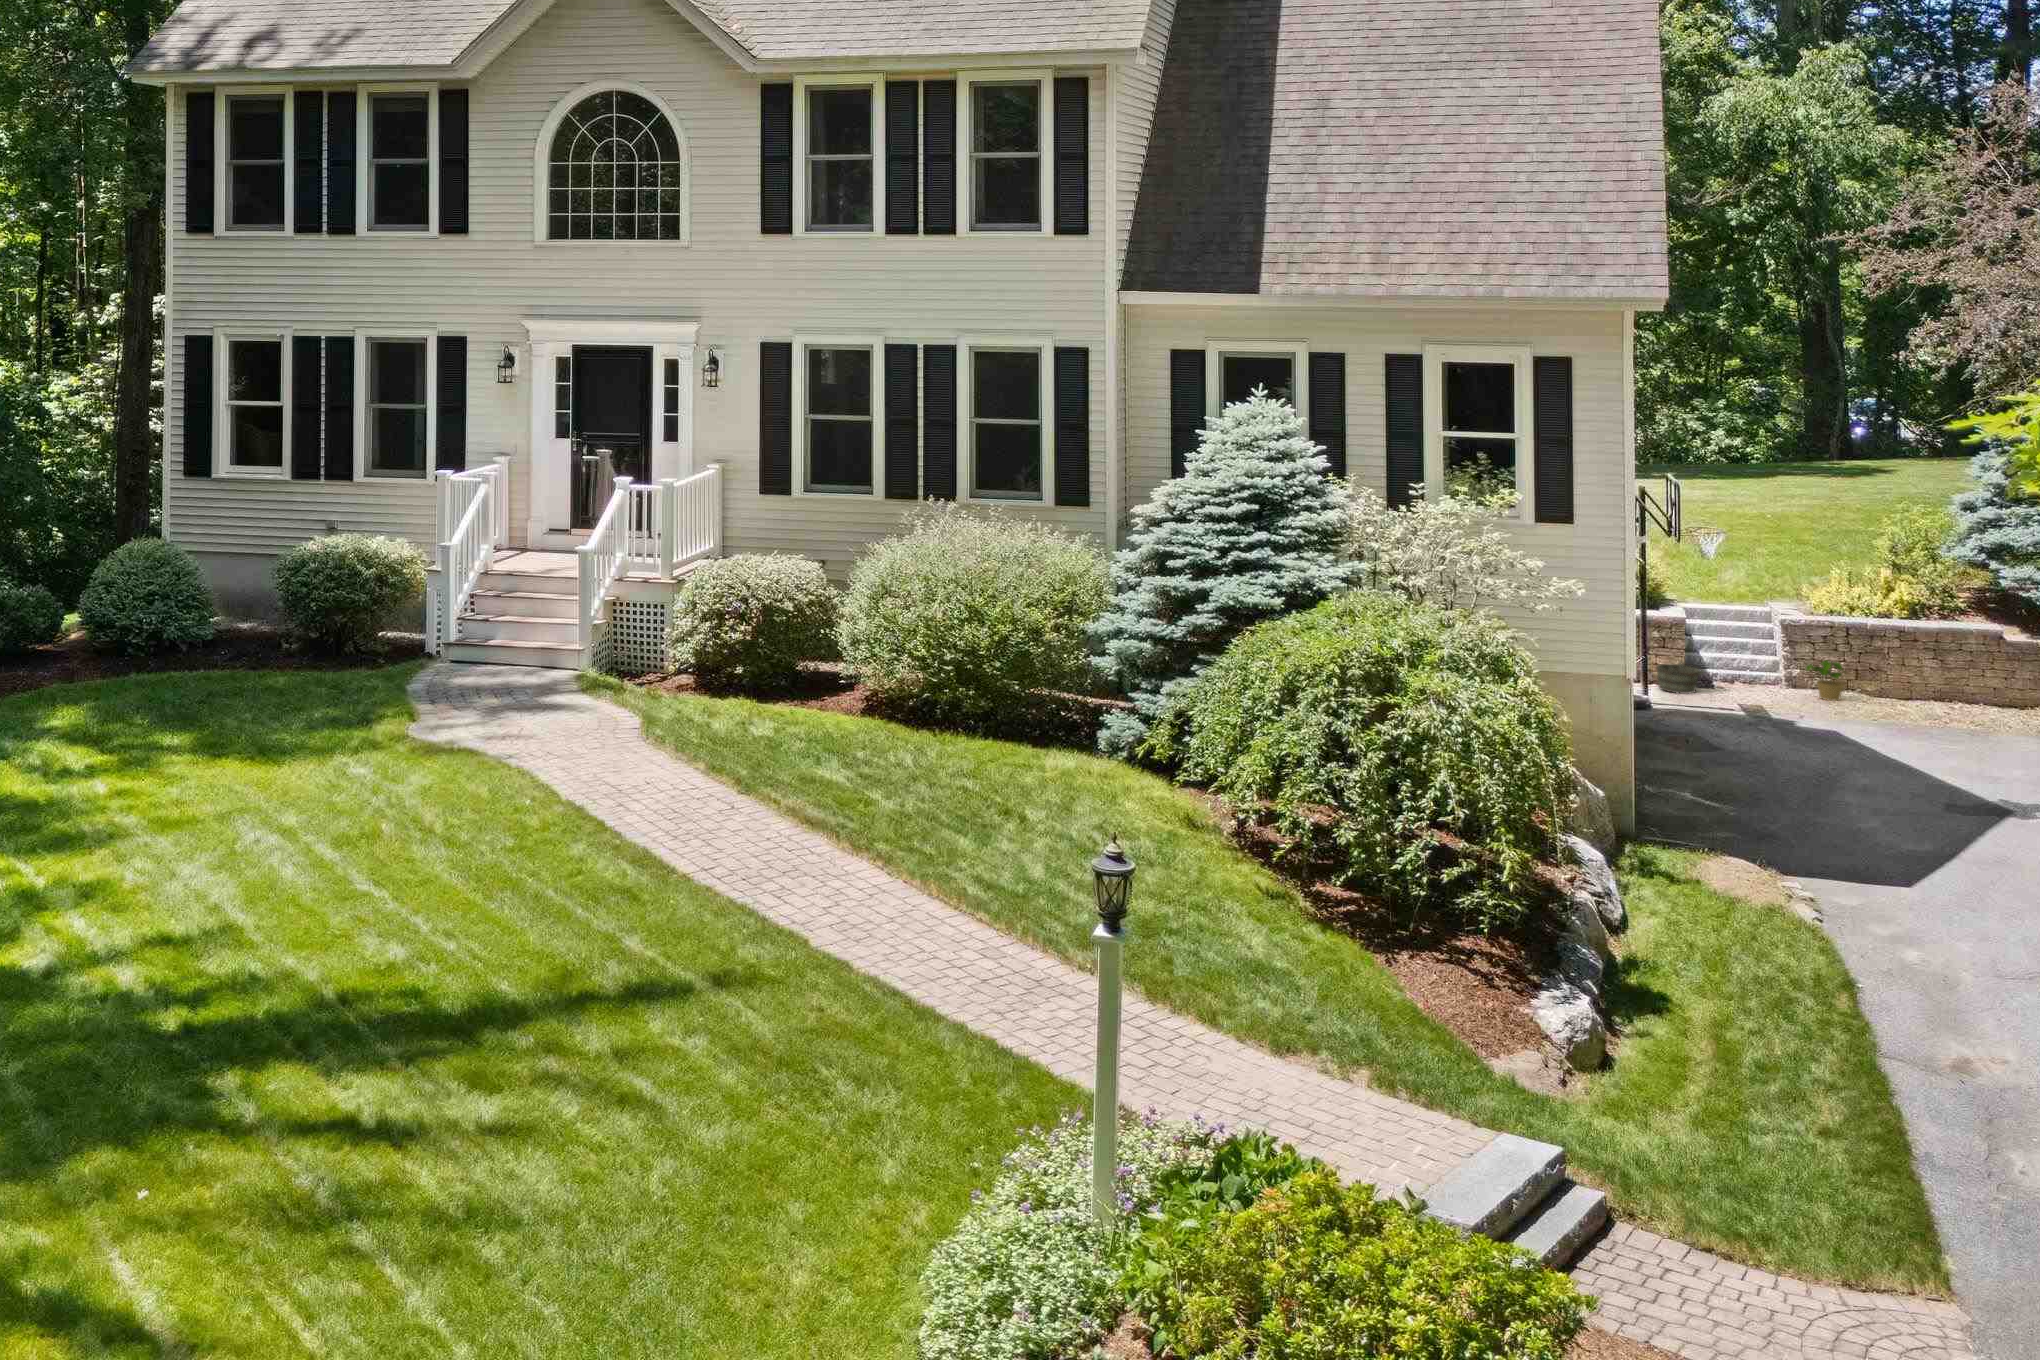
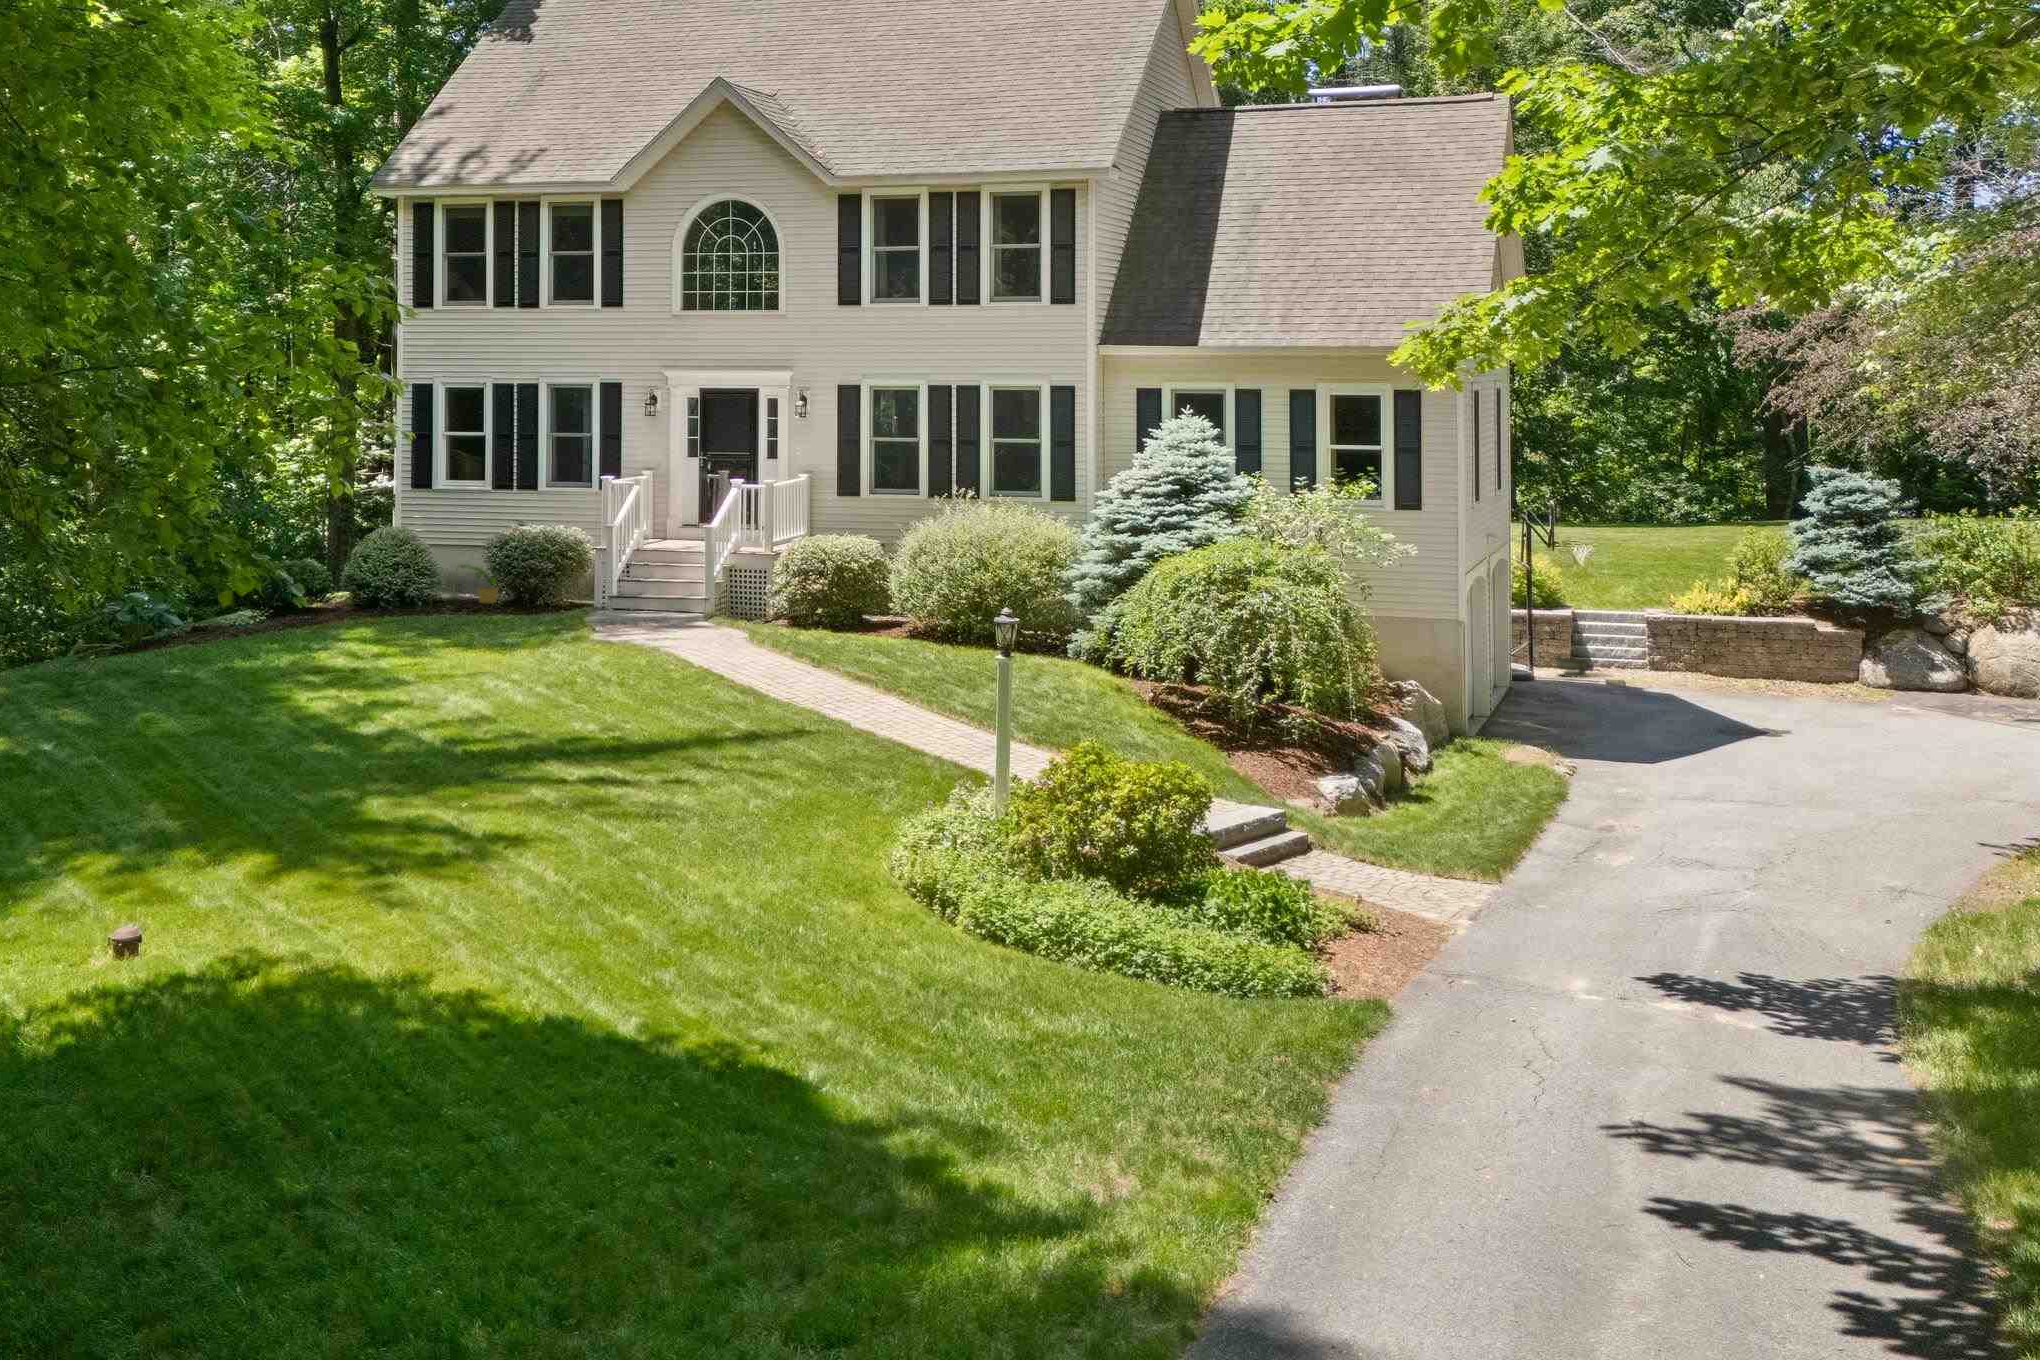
potted plant: present [1806,660,1844,701] -> present [456,565,498,603]

